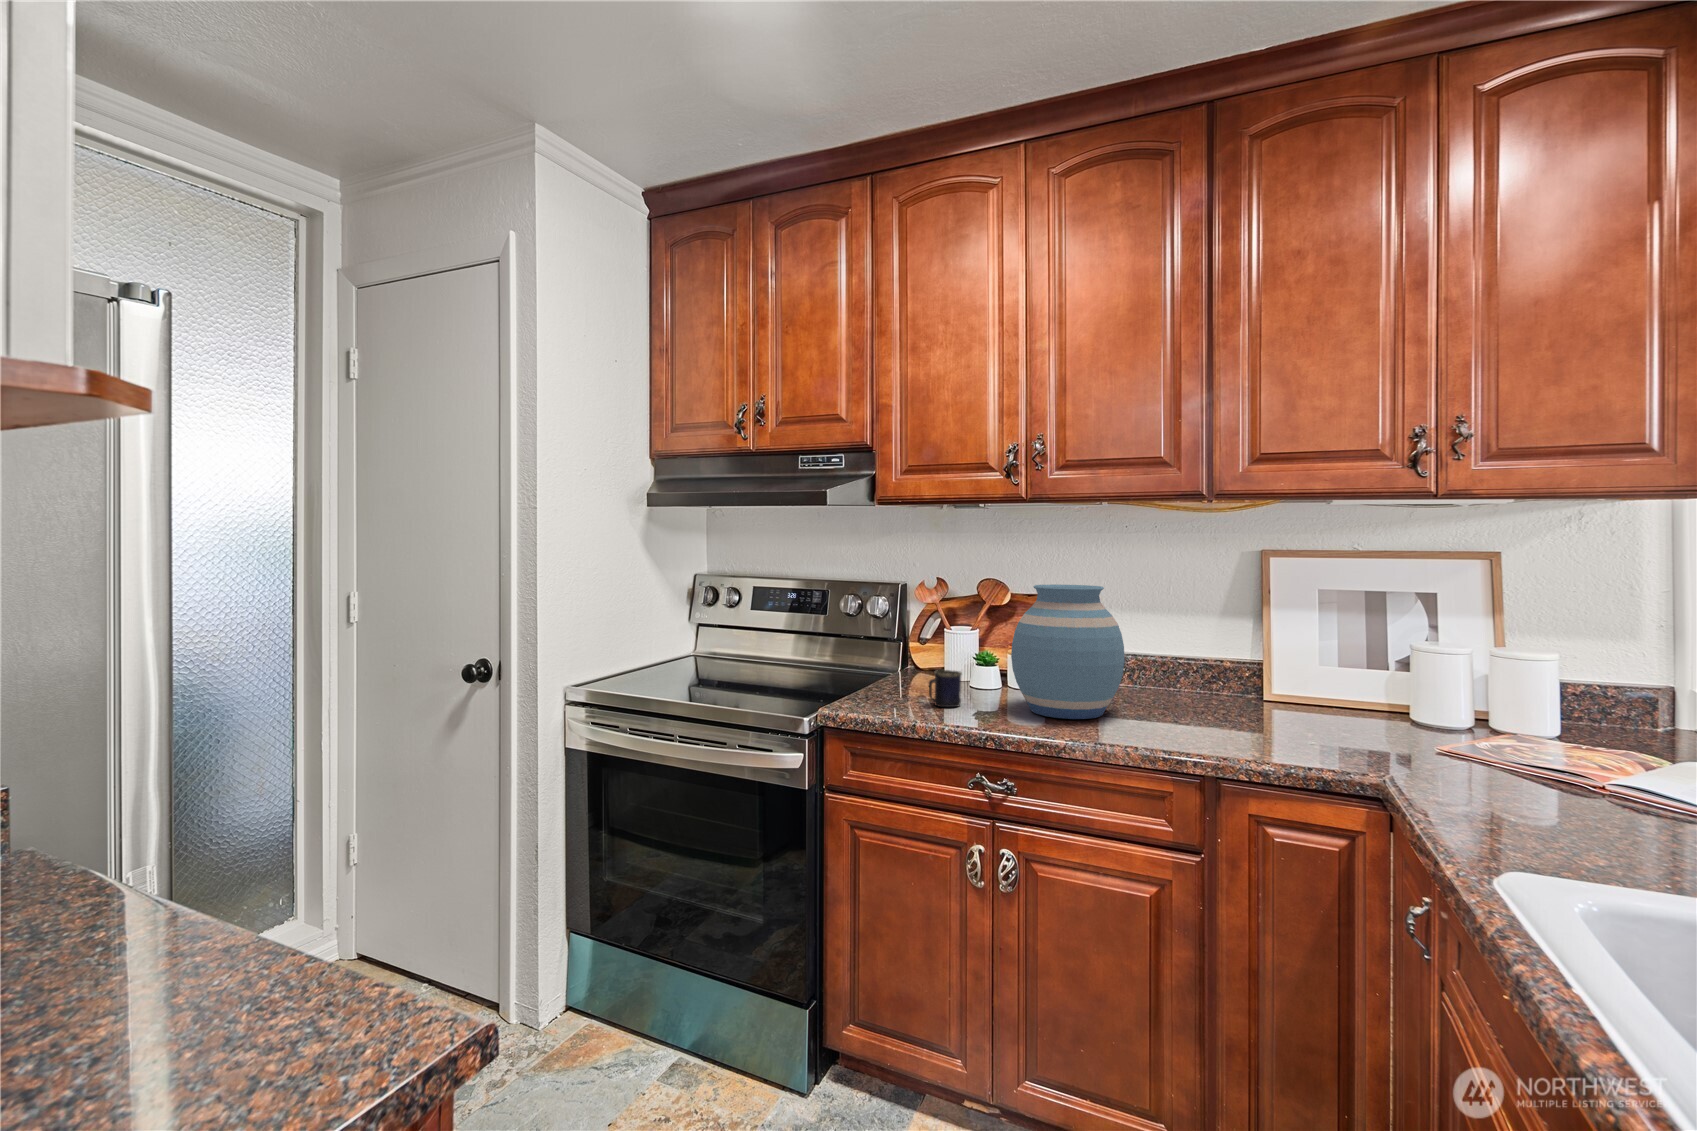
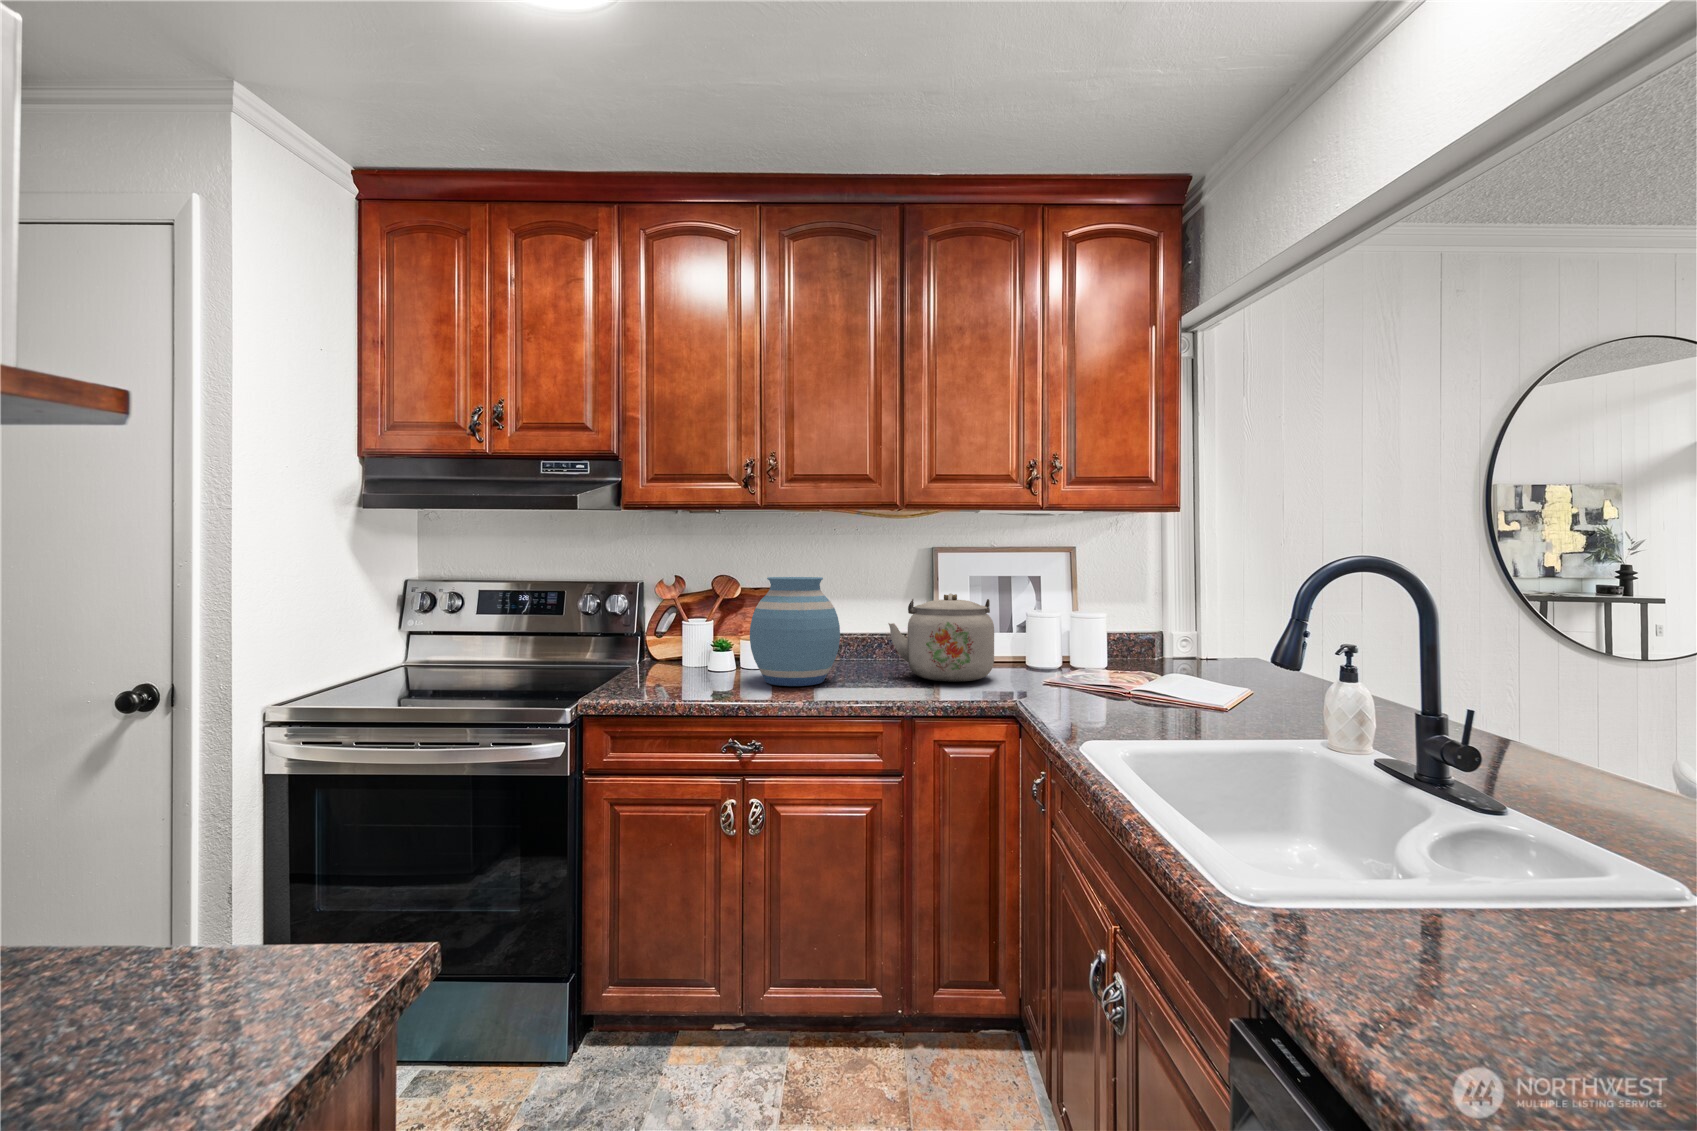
kettle: none [1193,612,1350,732] -> present [888,593,994,682]
mug: present [929,670,962,707] -> none [678,654,706,686]

